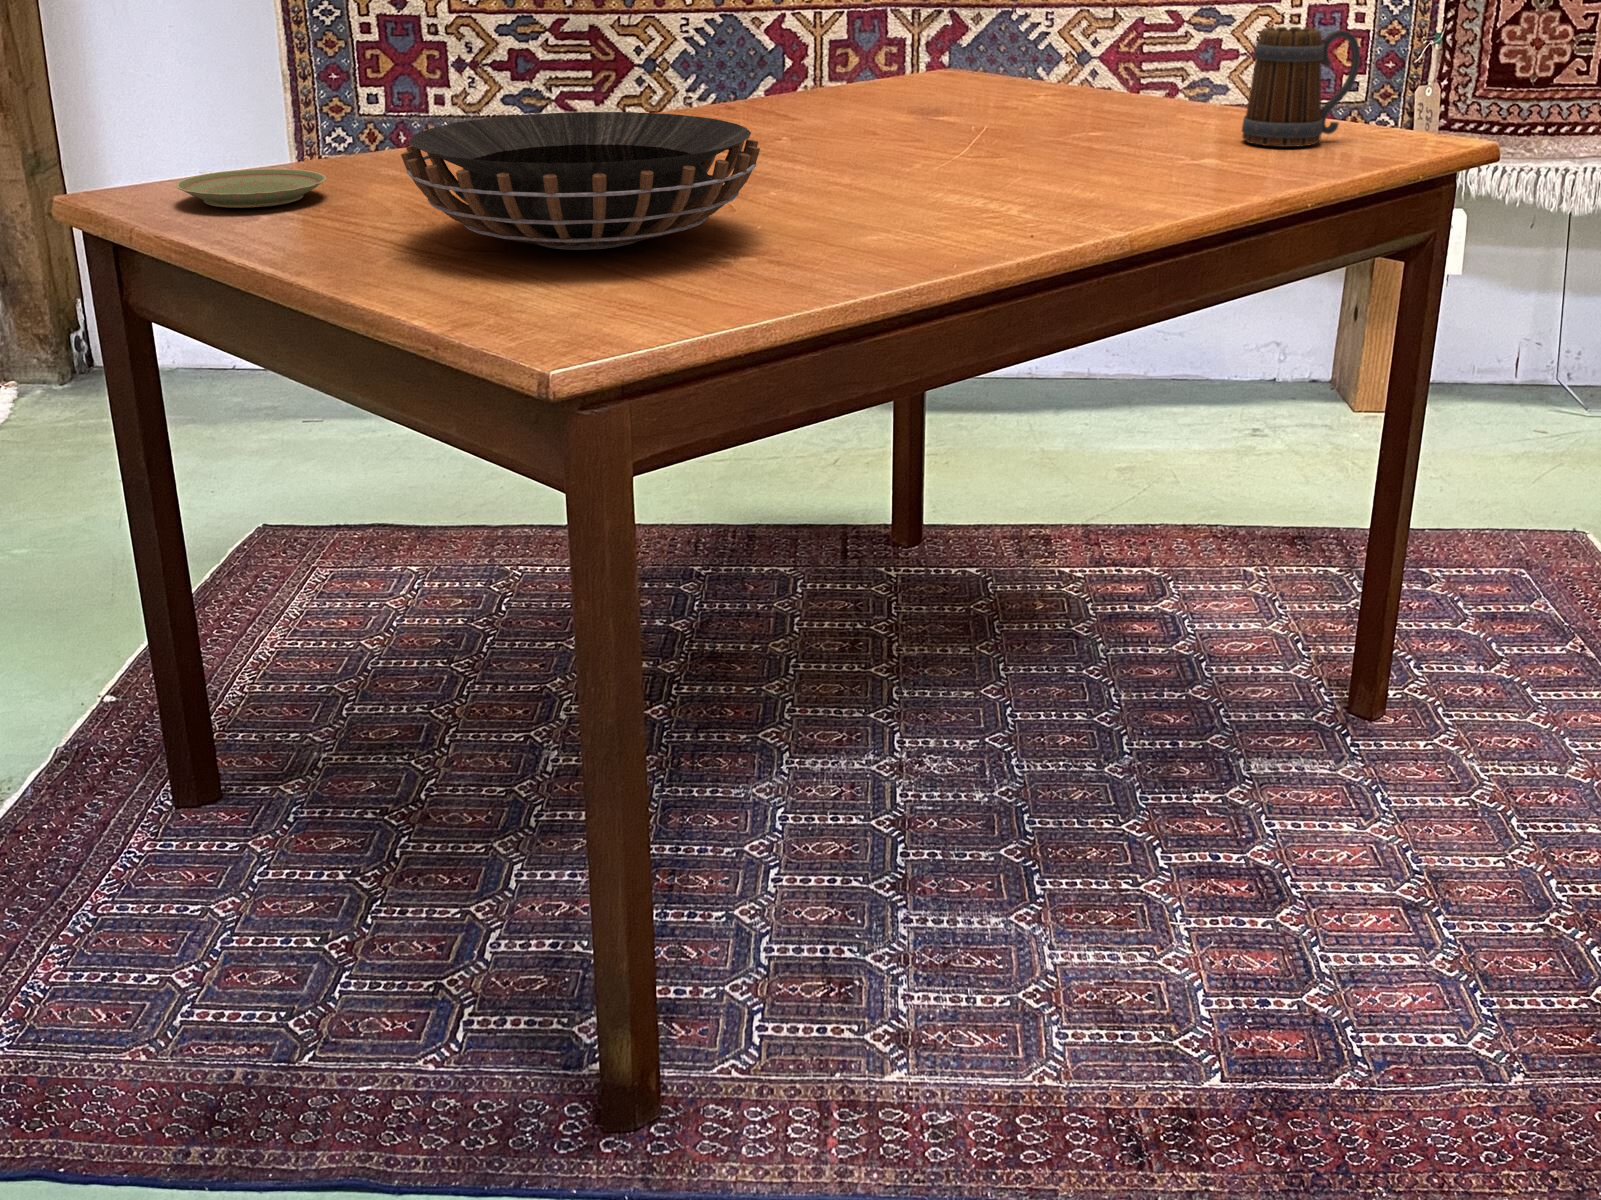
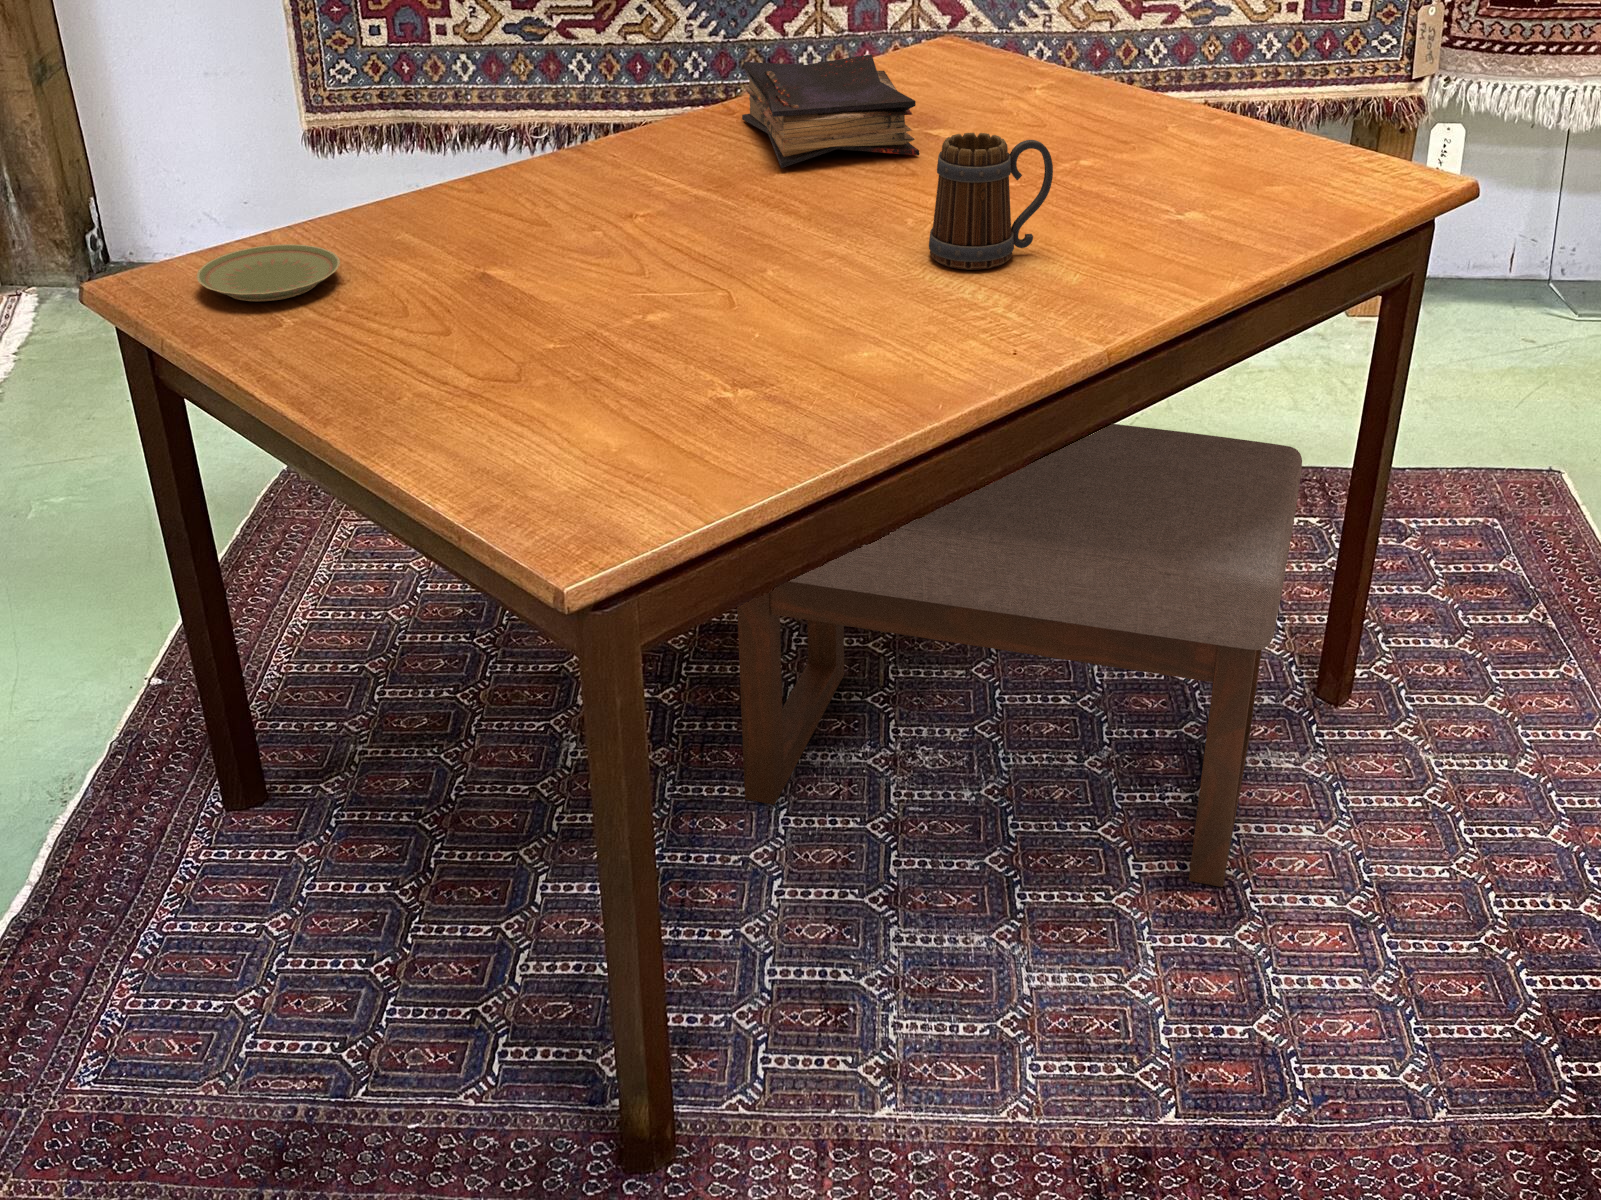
mug: present [1242,27,1360,147] -> present [929,133,1053,270]
book: none [742,49,924,135] -> present [742,54,919,168]
decorative bowl: present [401,112,760,250] -> none [410,212,754,387]
ottoman: none [717,374,1329,875] -> present [737,424,1302,887]

